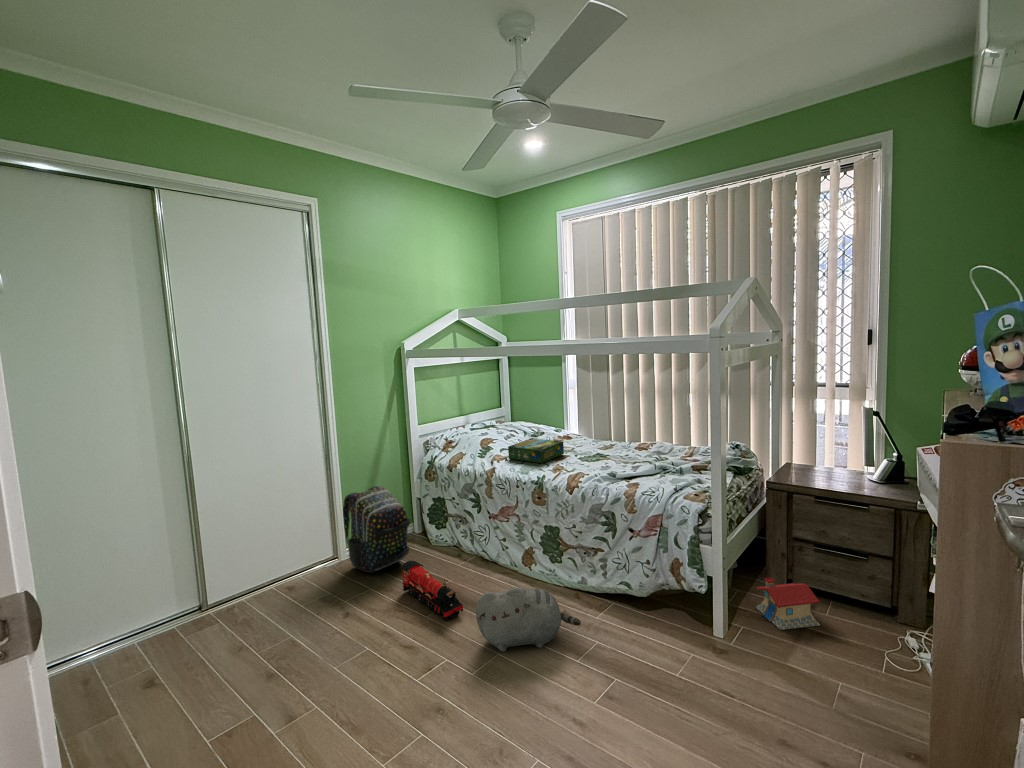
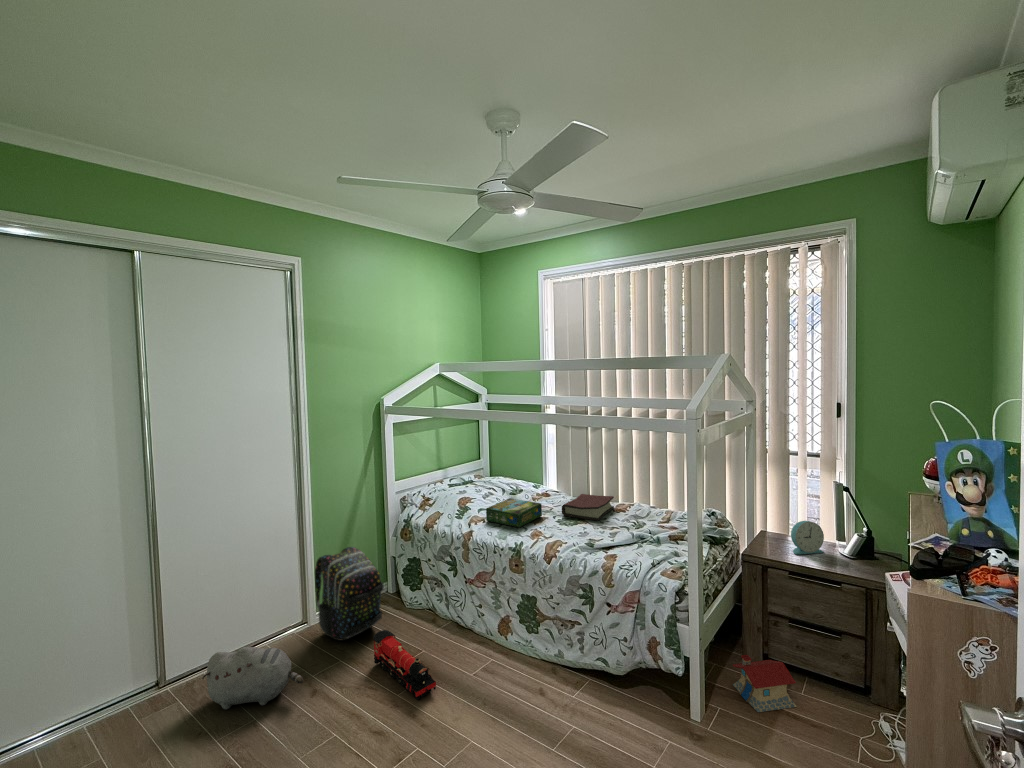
hardback book: none [584,434,636,457] -> present [562,494,614,521]
alarm clock: none [817,447,852,480] -> present [791,521,824,554]
plush toy: present [476,587,581,652] -> present [202,647,303,709]

